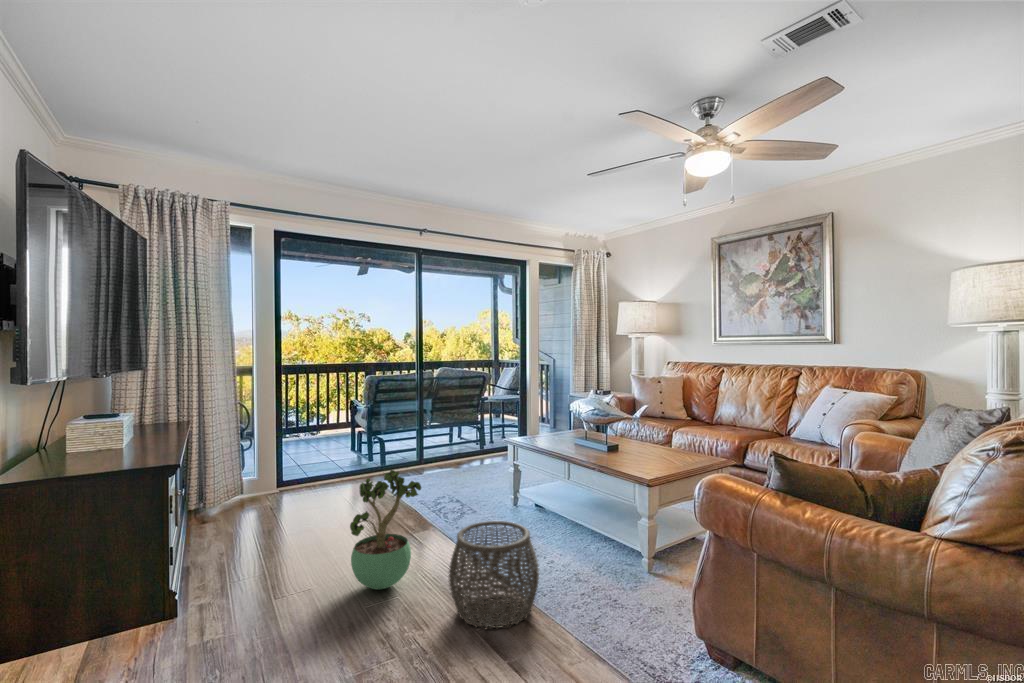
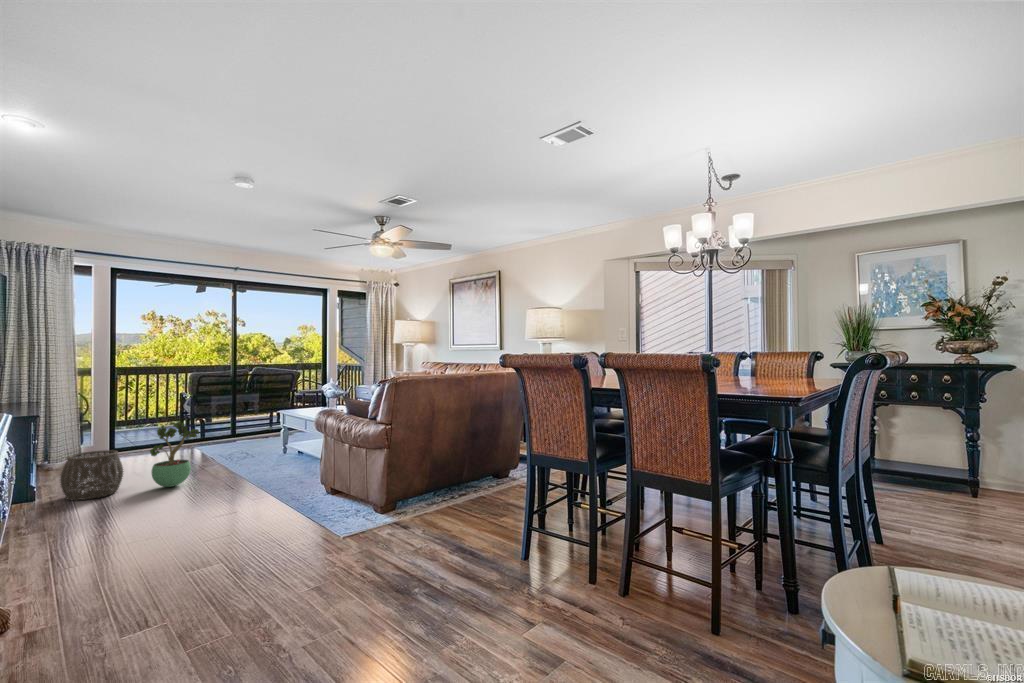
woven basket: present [449,521,539,629] -> present [60,450,124,500]

